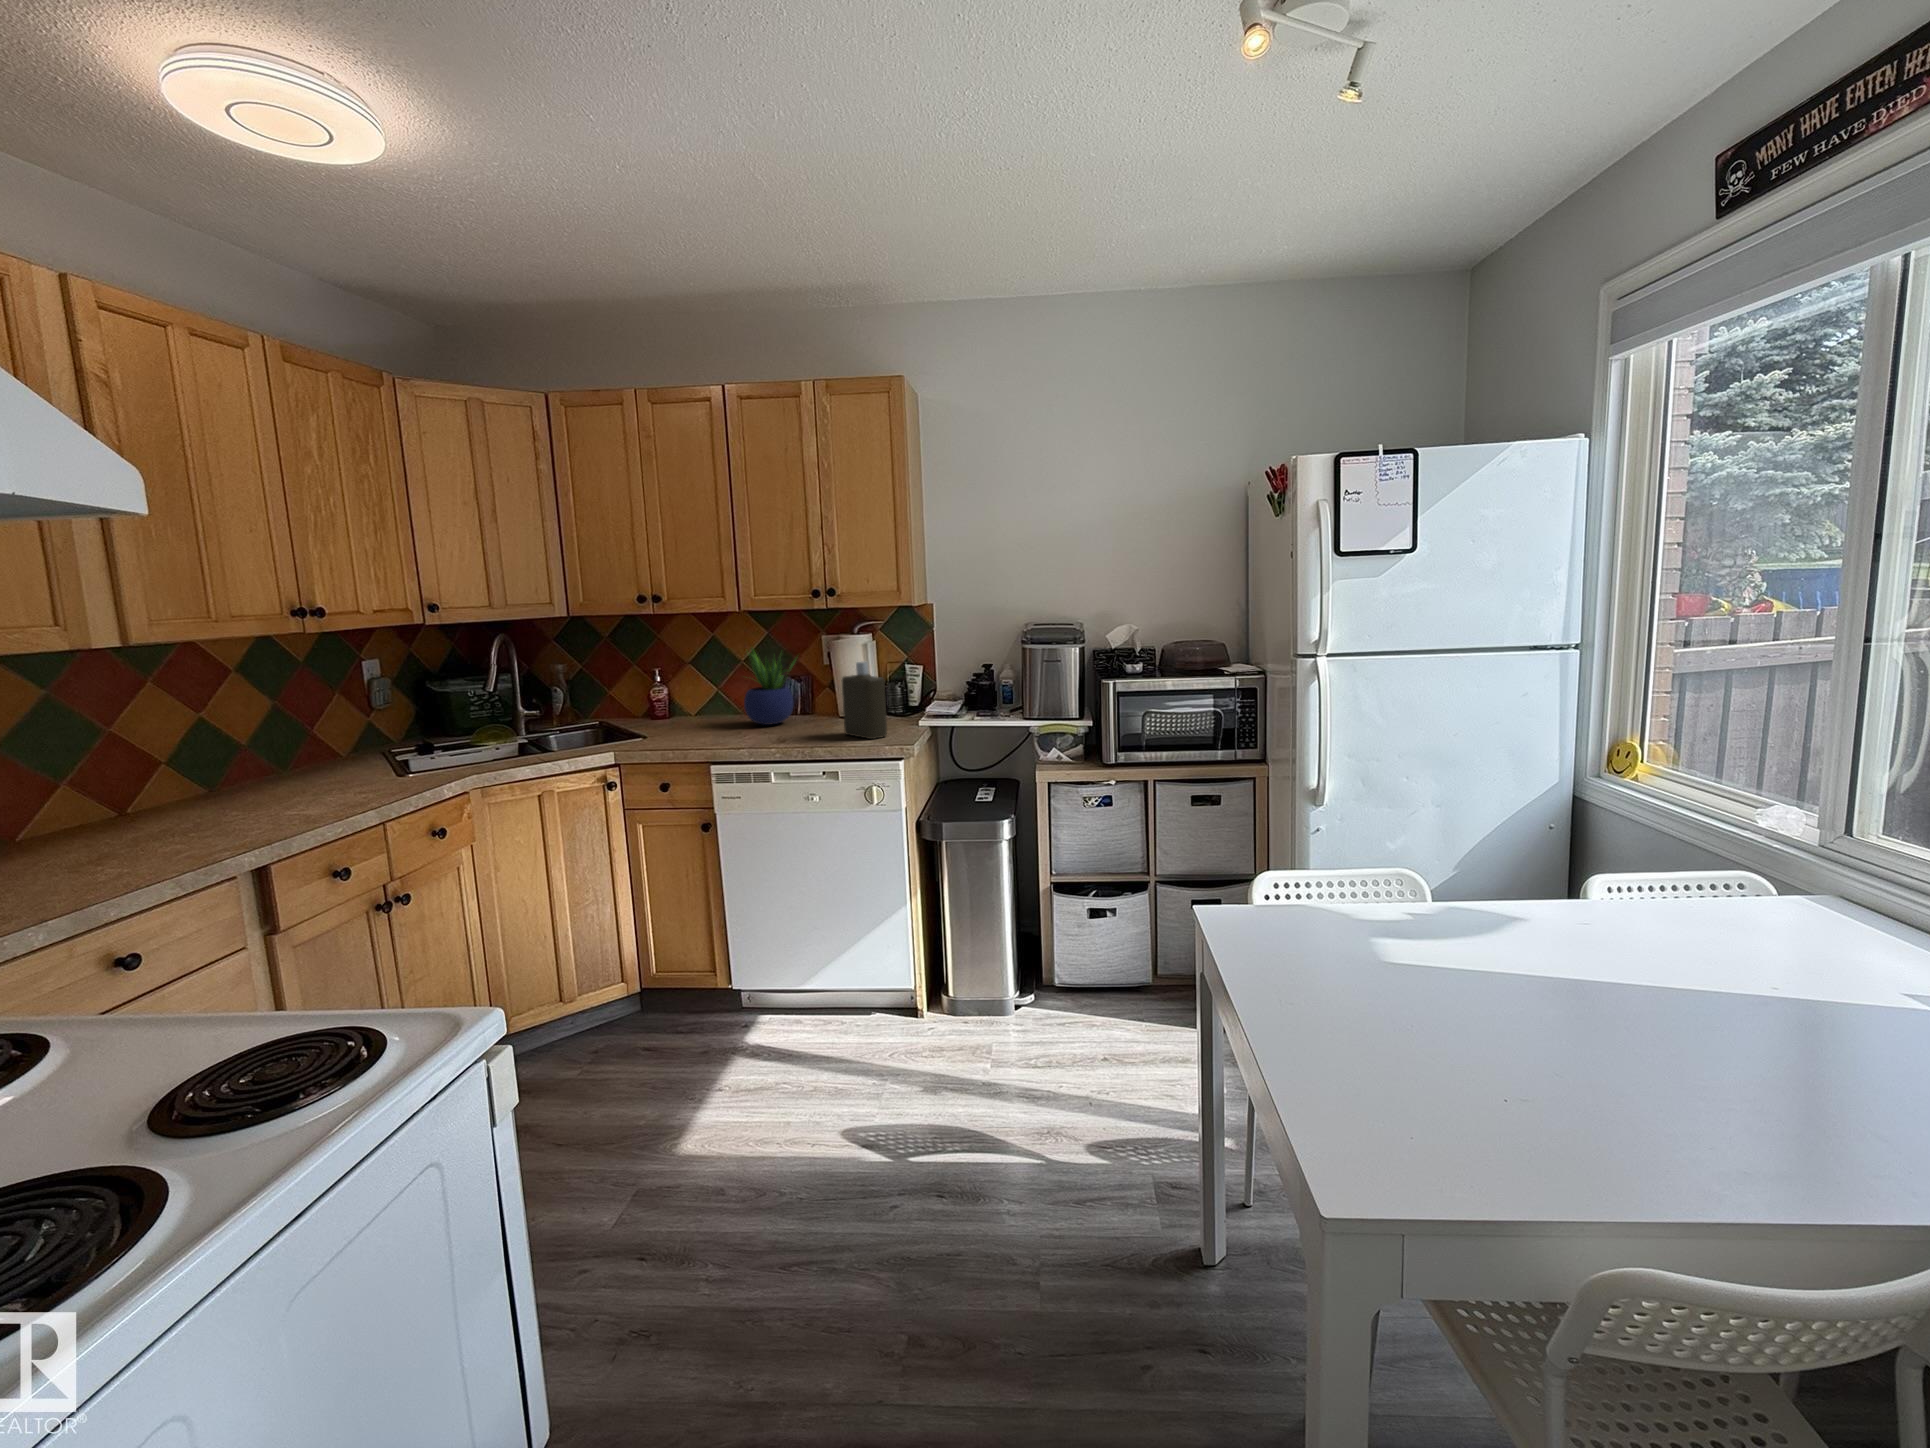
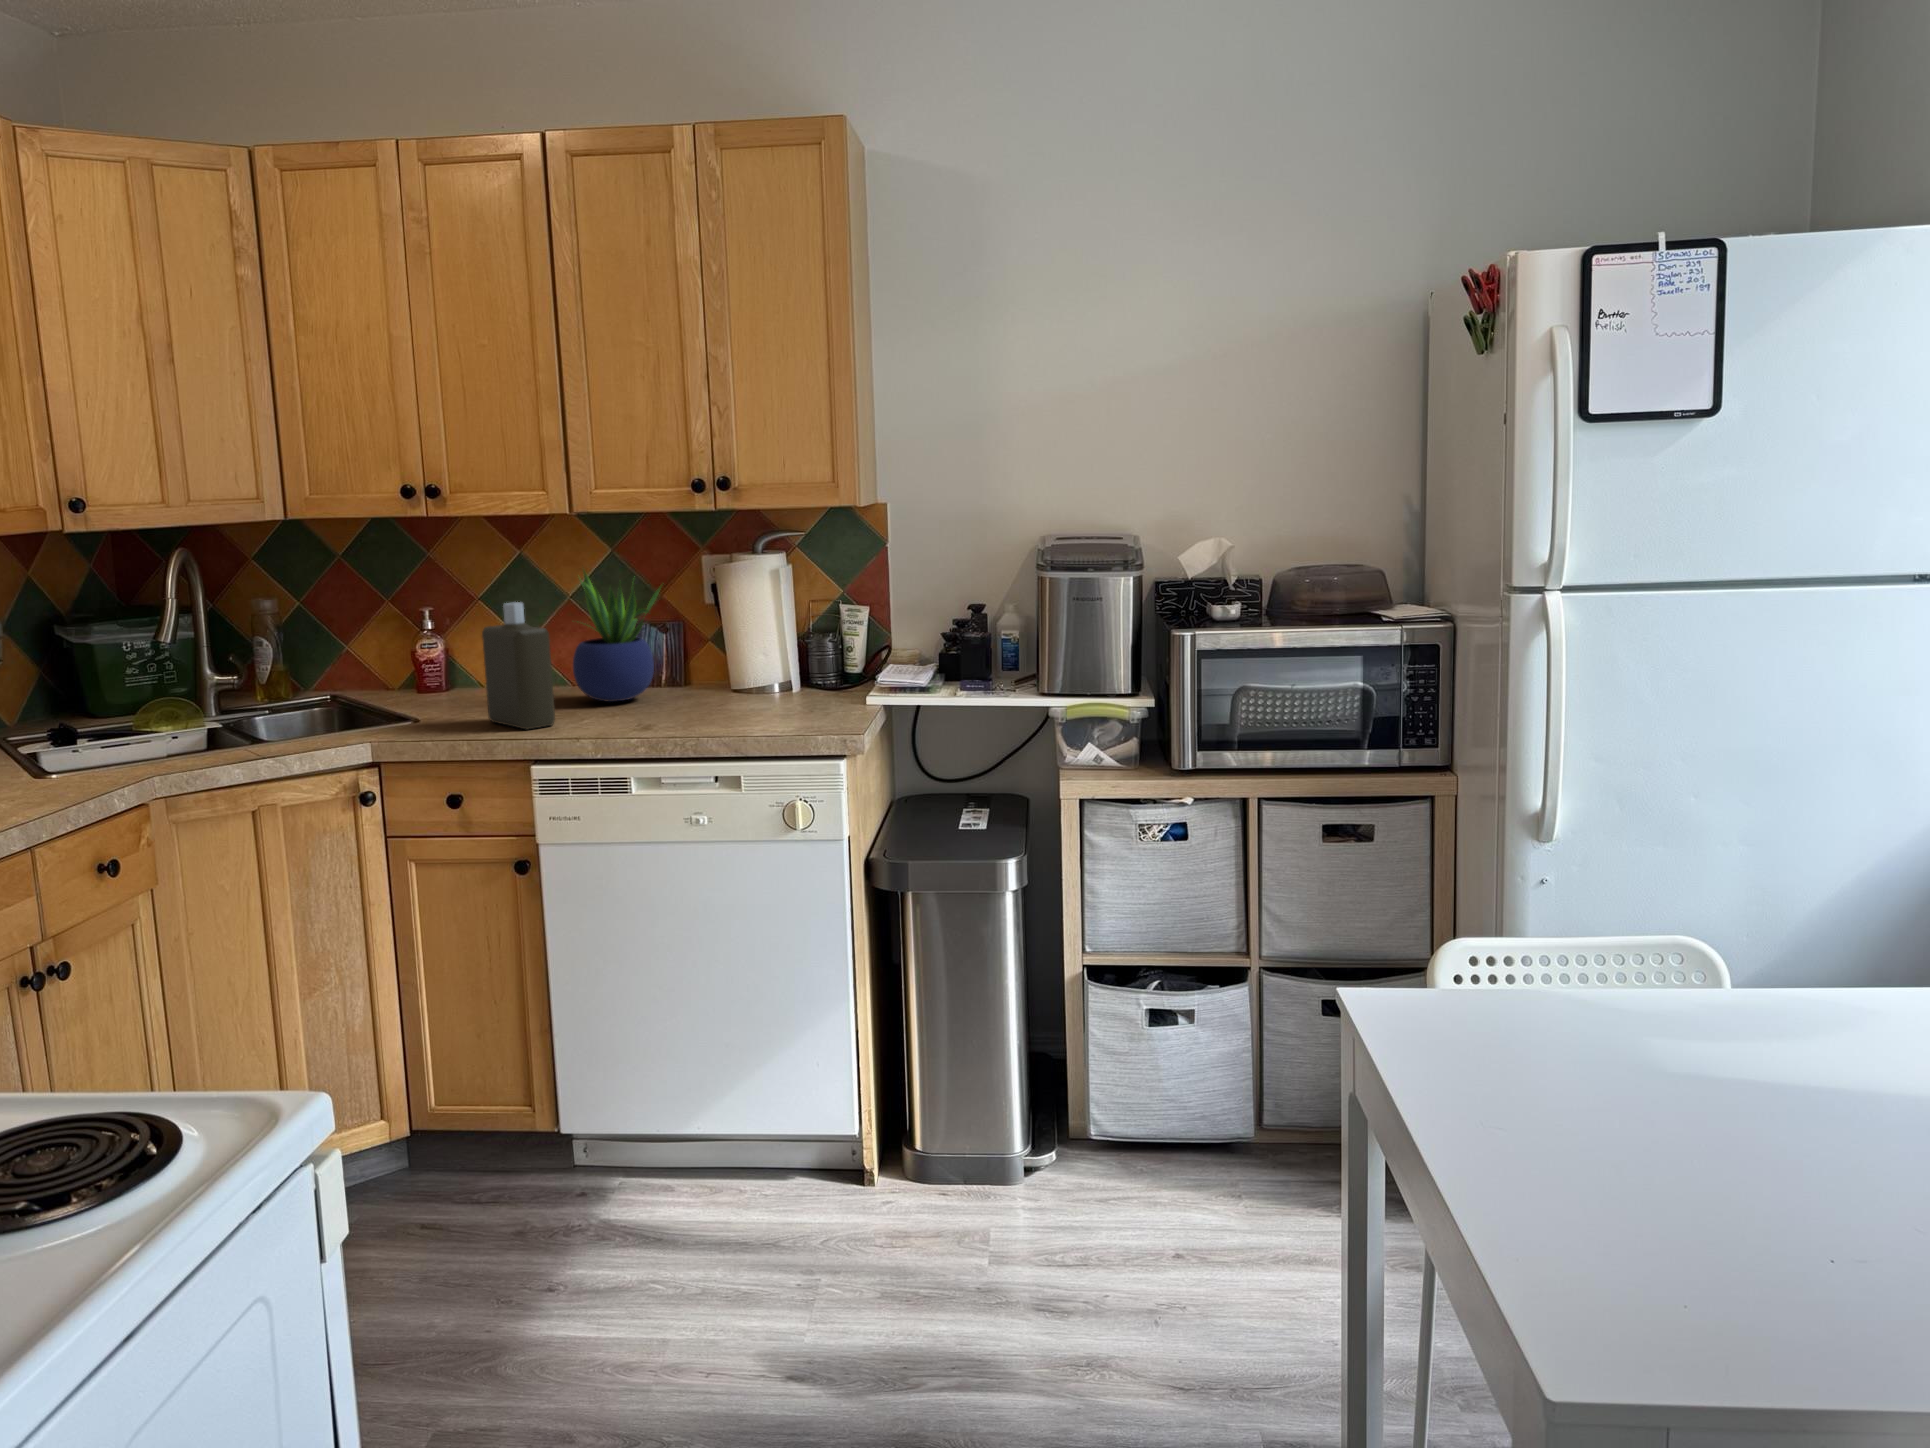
bottle: present [842,662,887,739] -> present [482,602,555,729]

